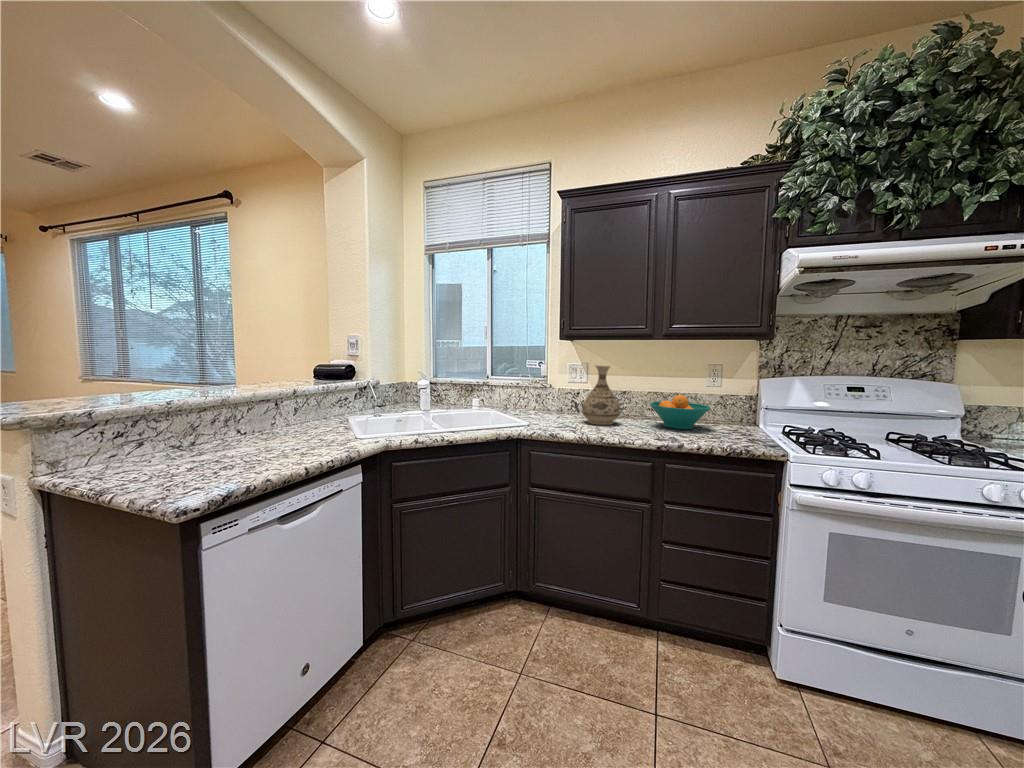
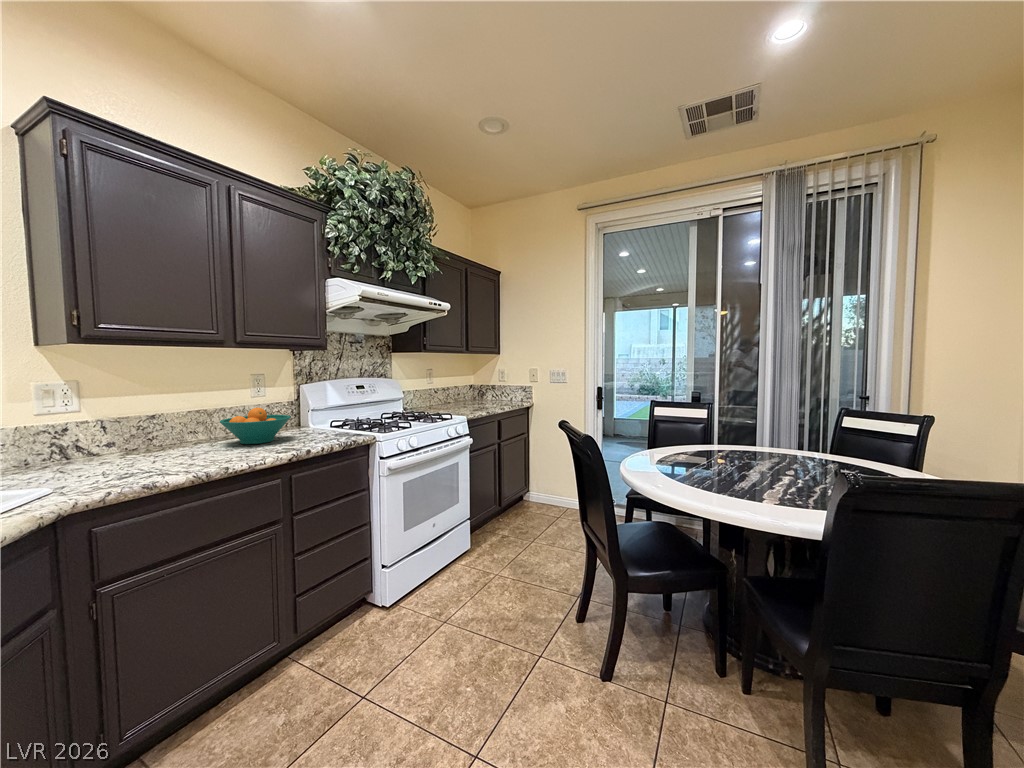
vase: present [582,365,620,425] -> none [123,382,193,466]

